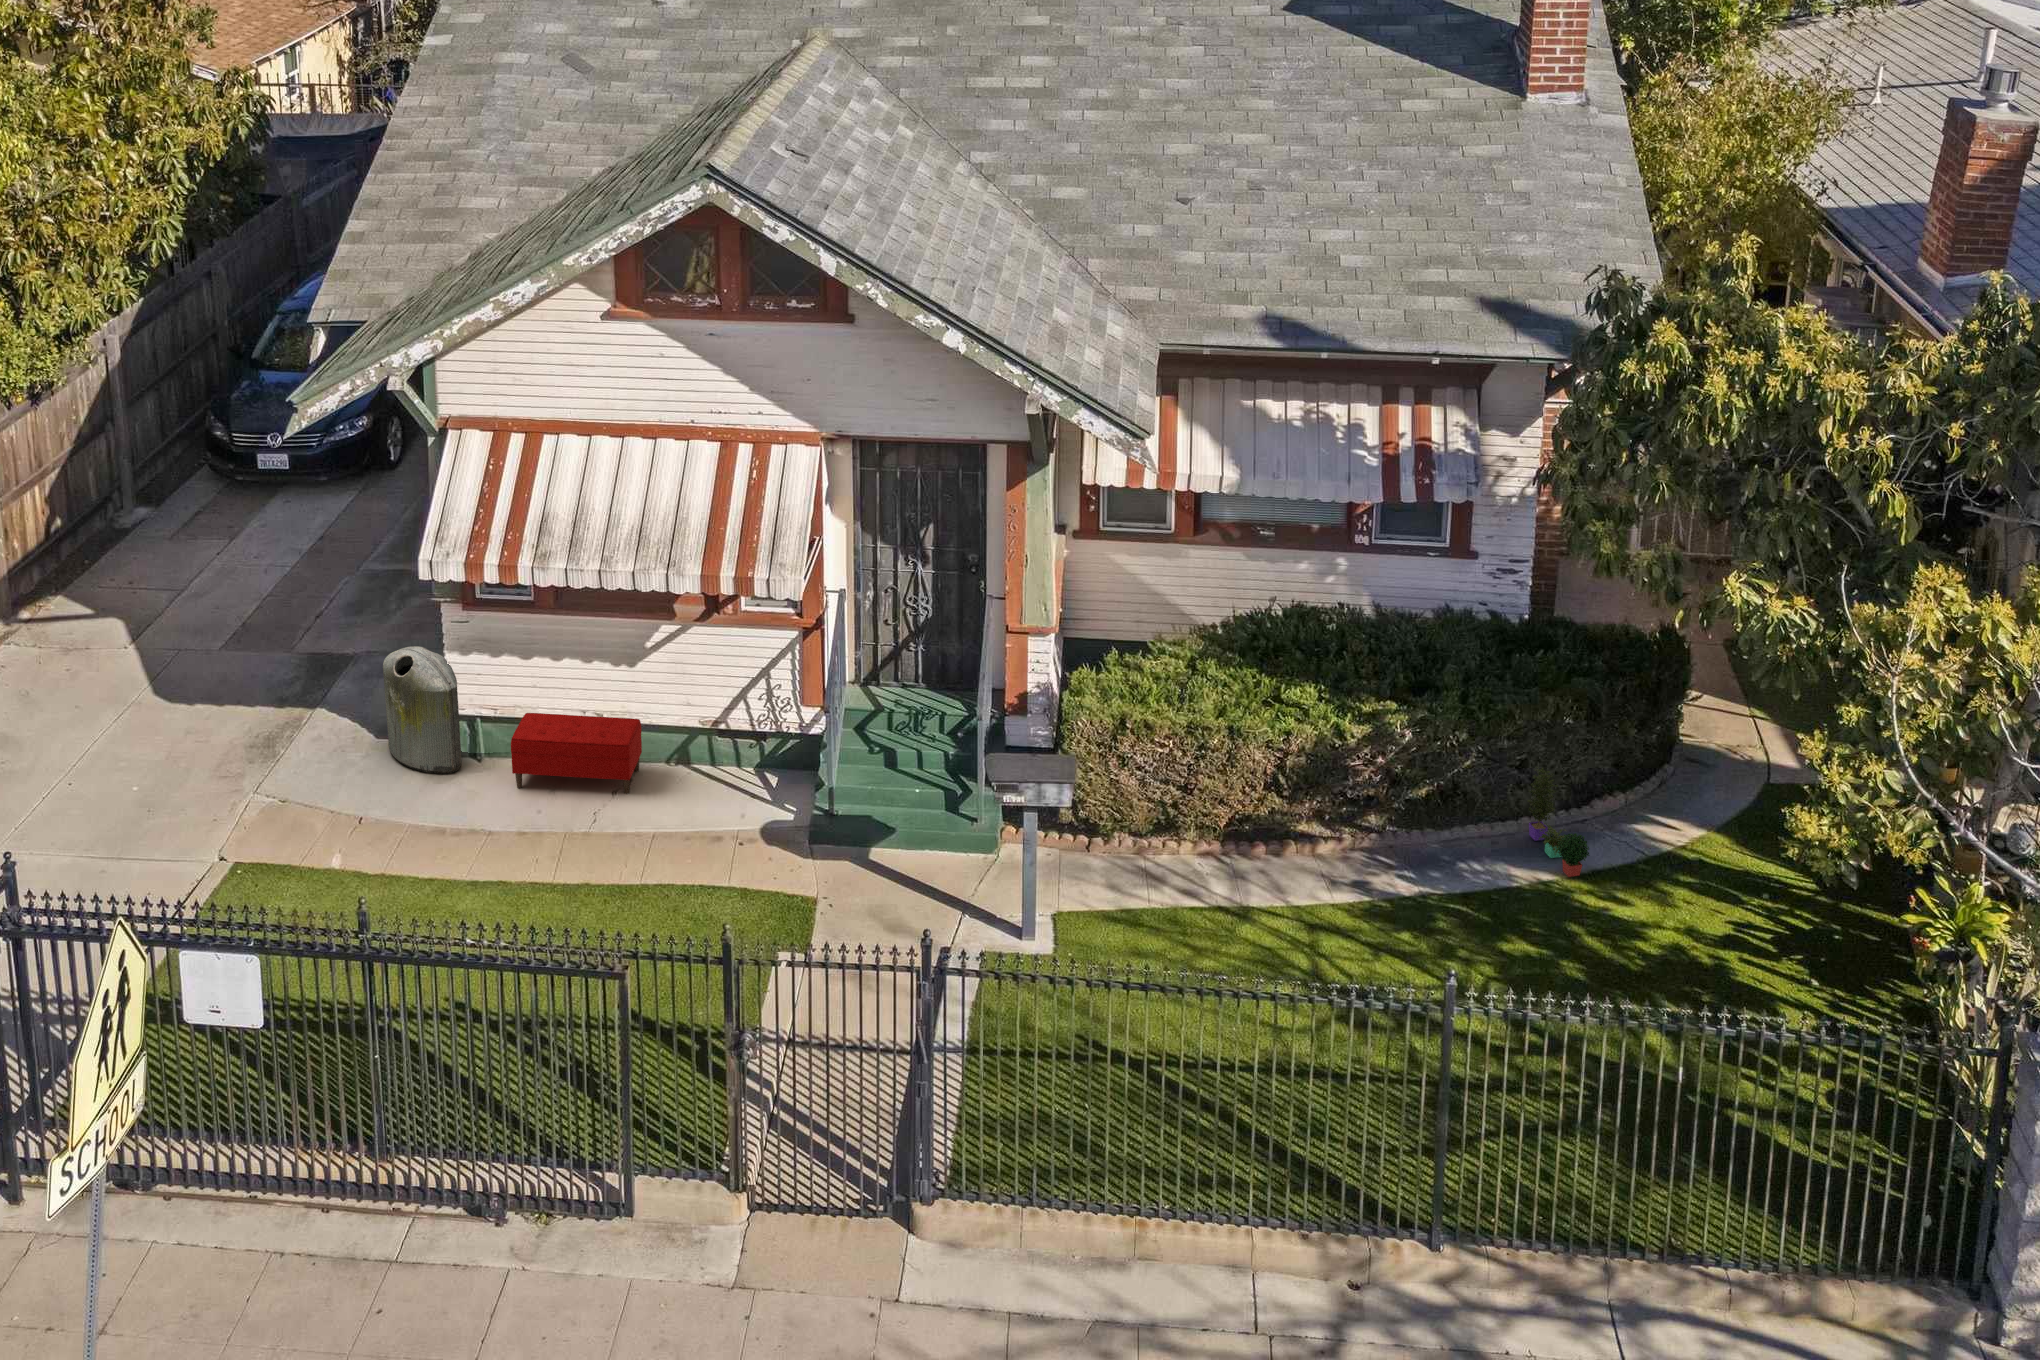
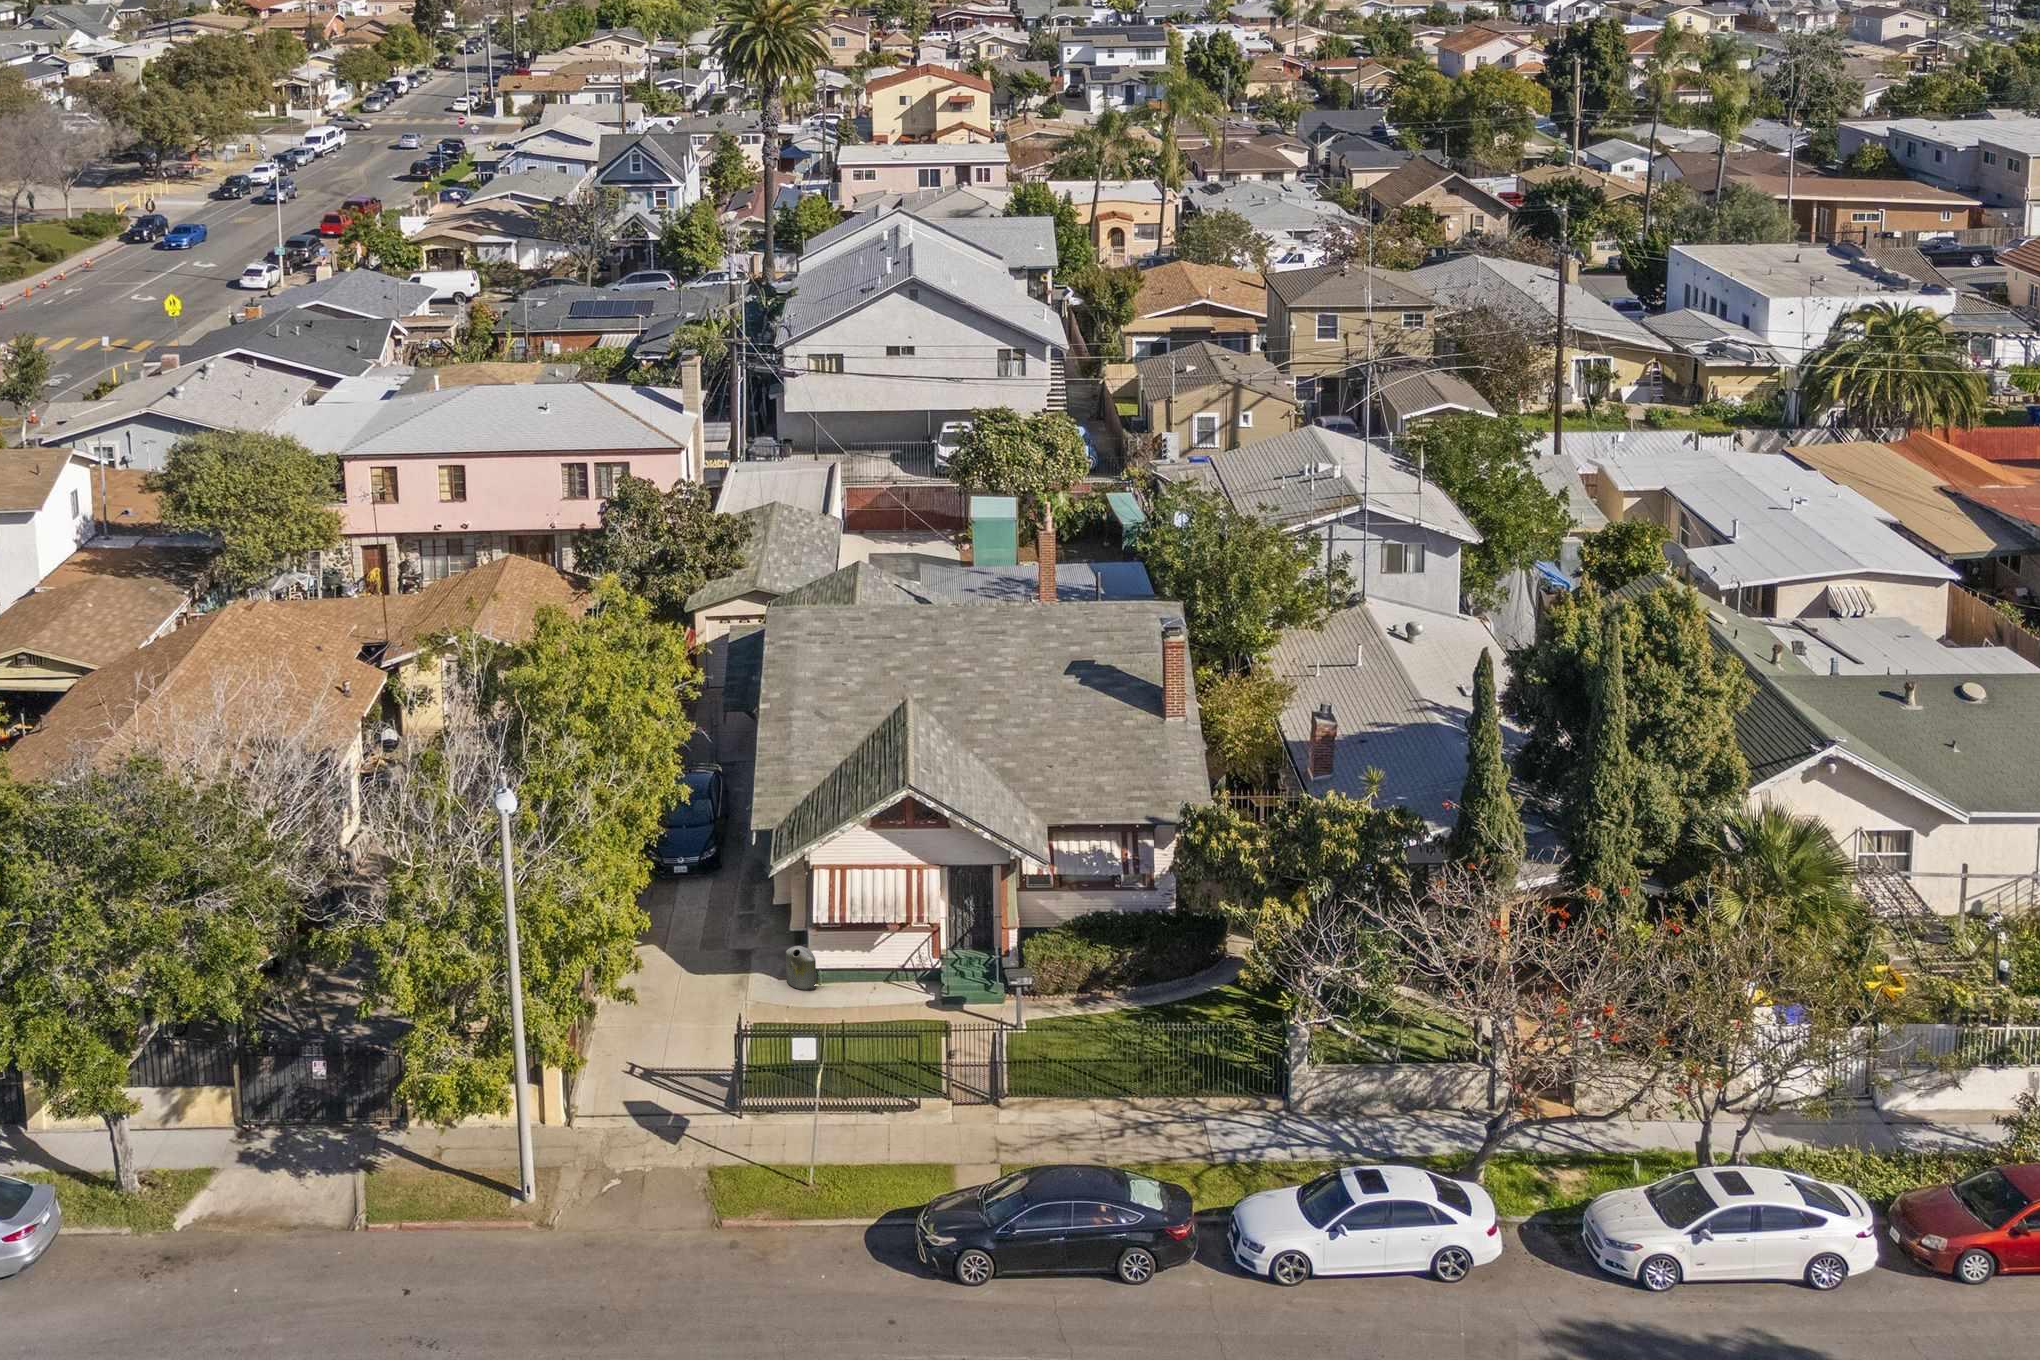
bench: present [511,713,642,794] -> none [837,967,878,994]
potted plant: present [1527,767,1589,877] -> none [1176,963,1196,999]

